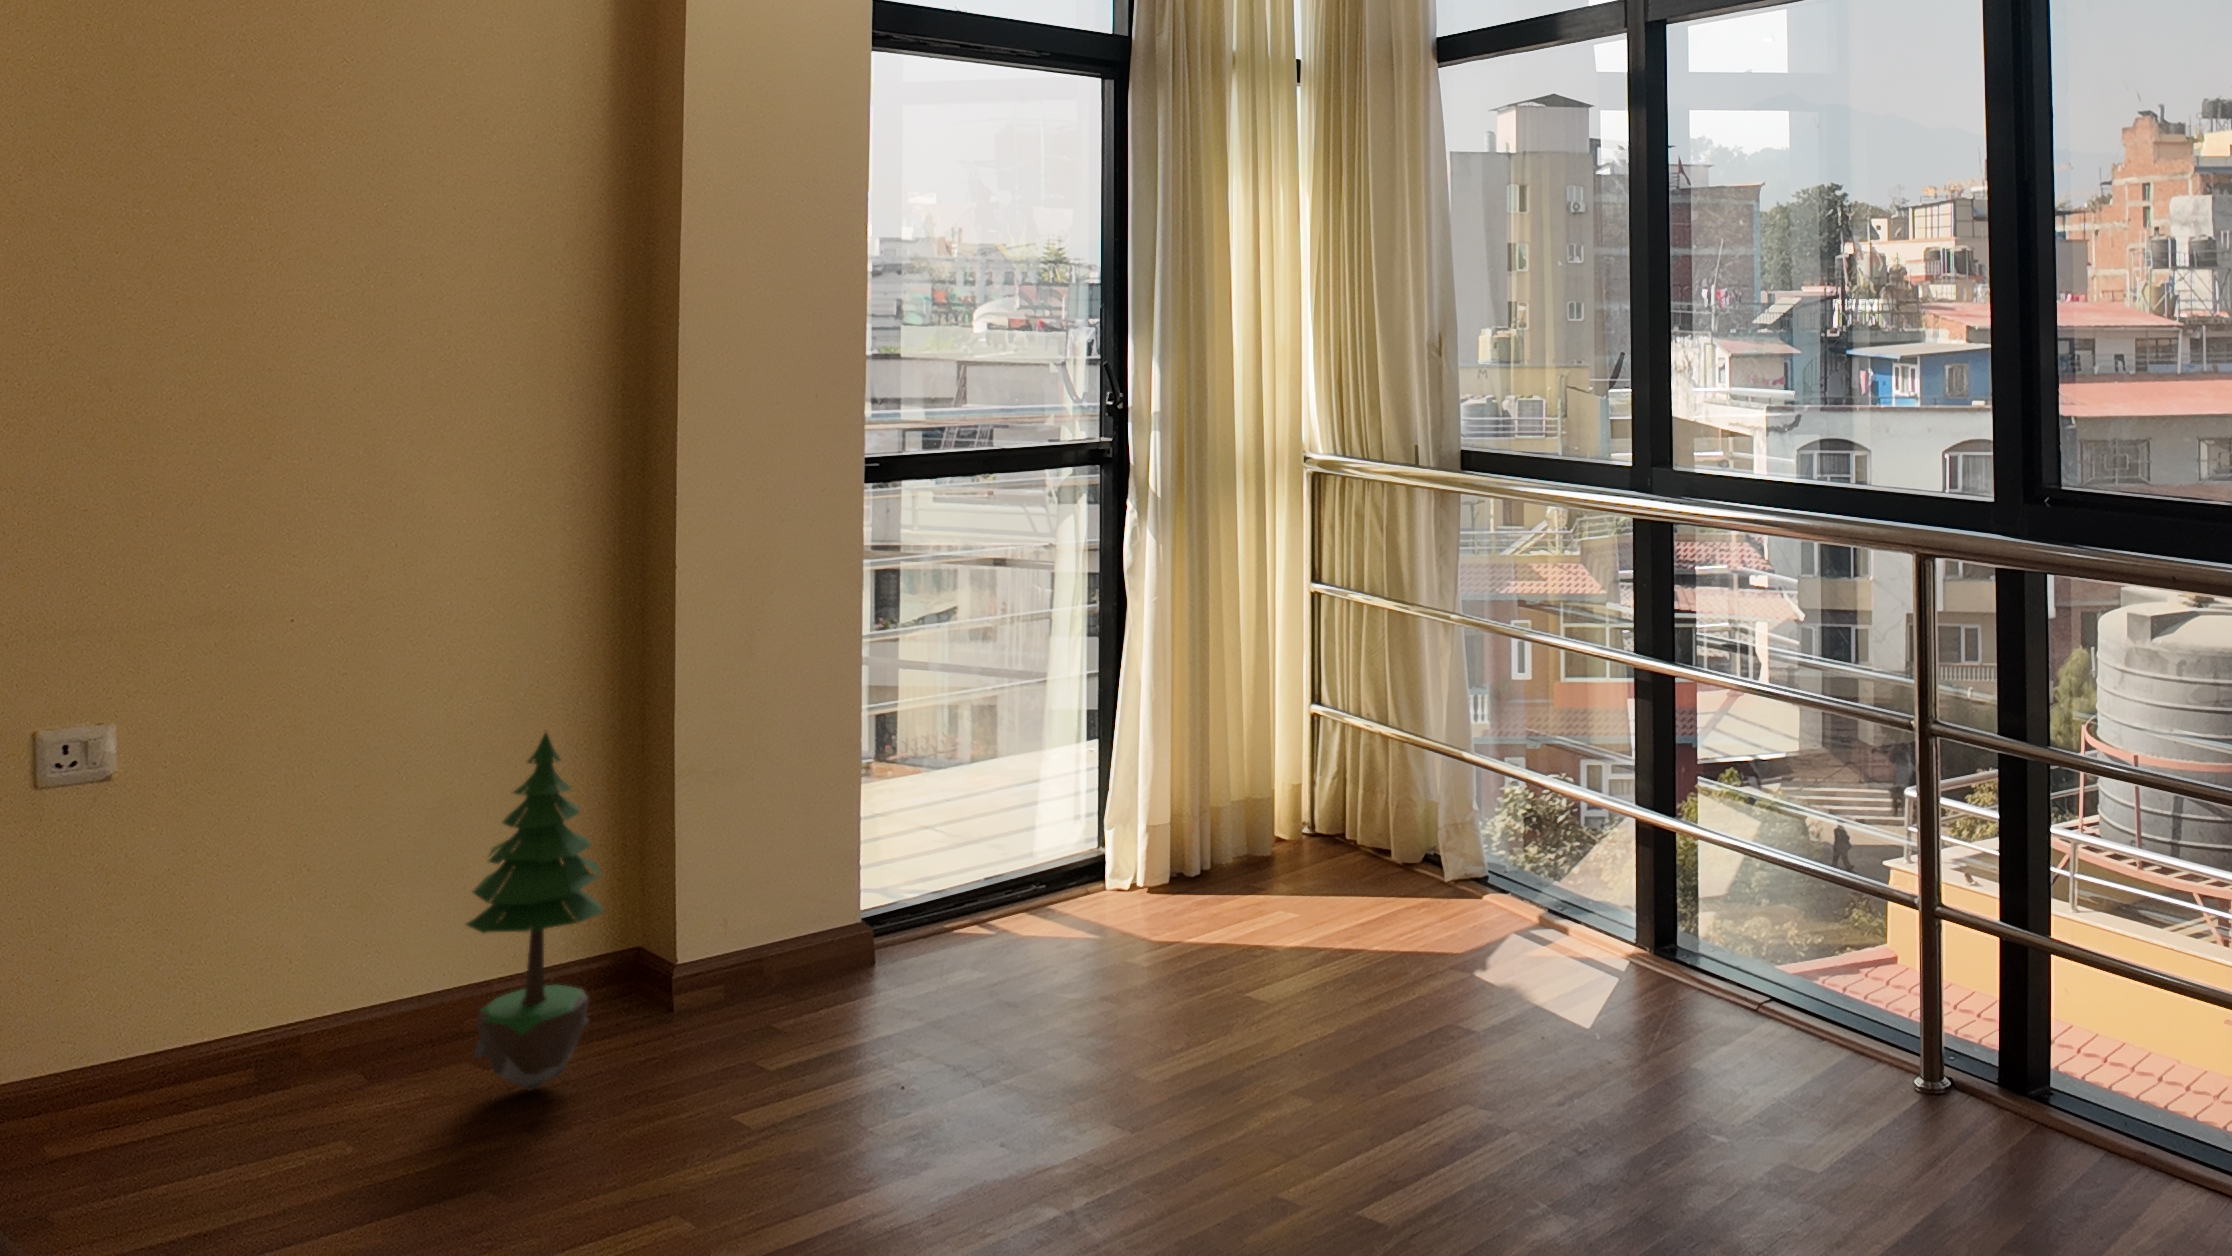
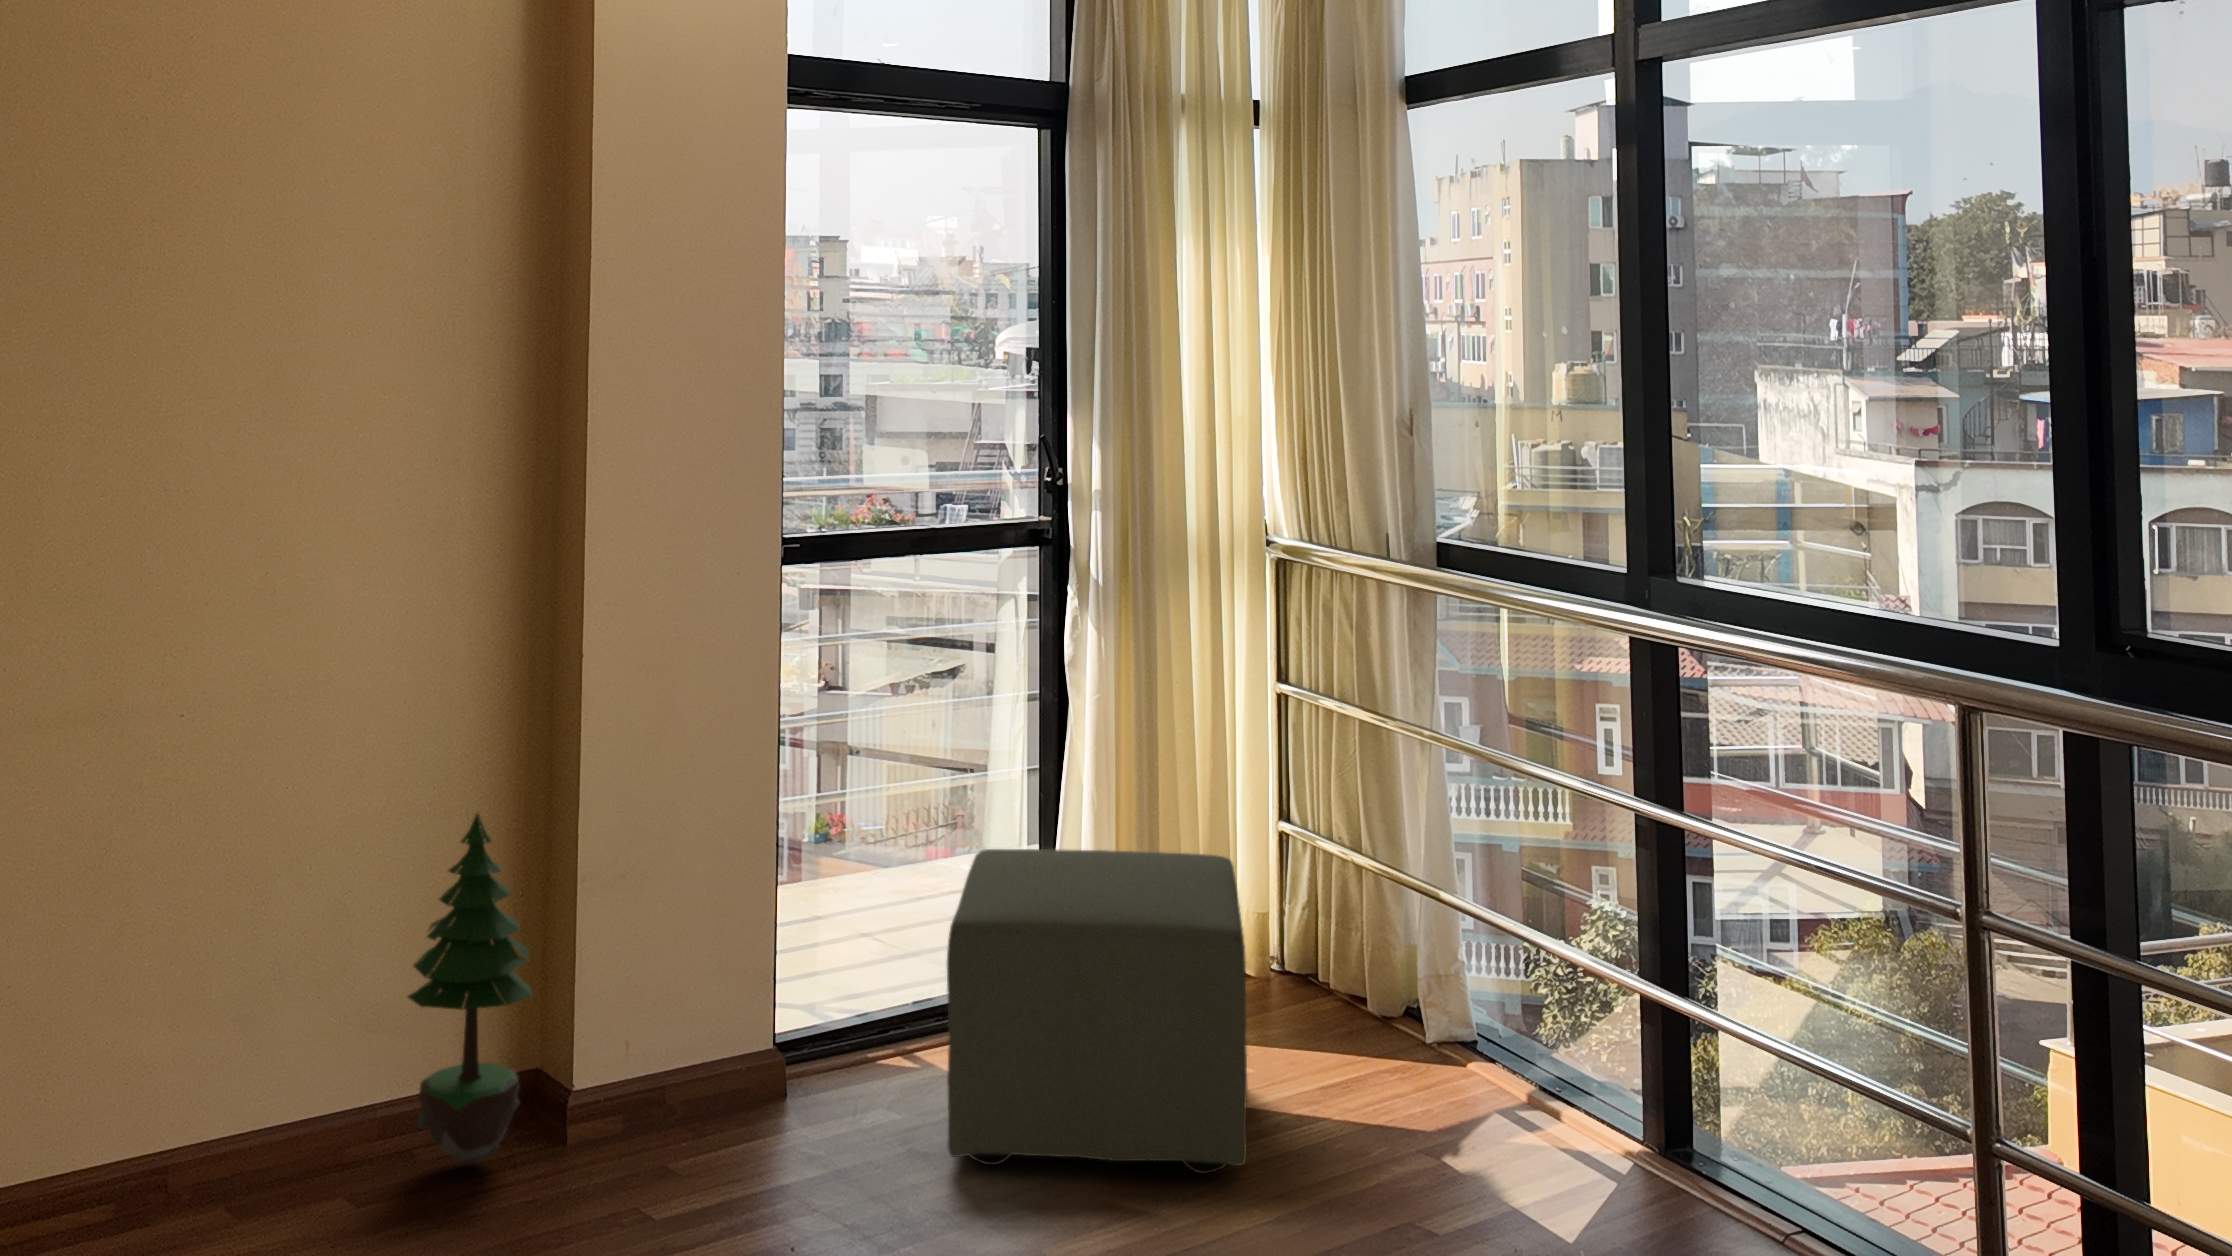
ottoman: none [1031,729,1310,1028] -> present [947,849,1247,1174]

